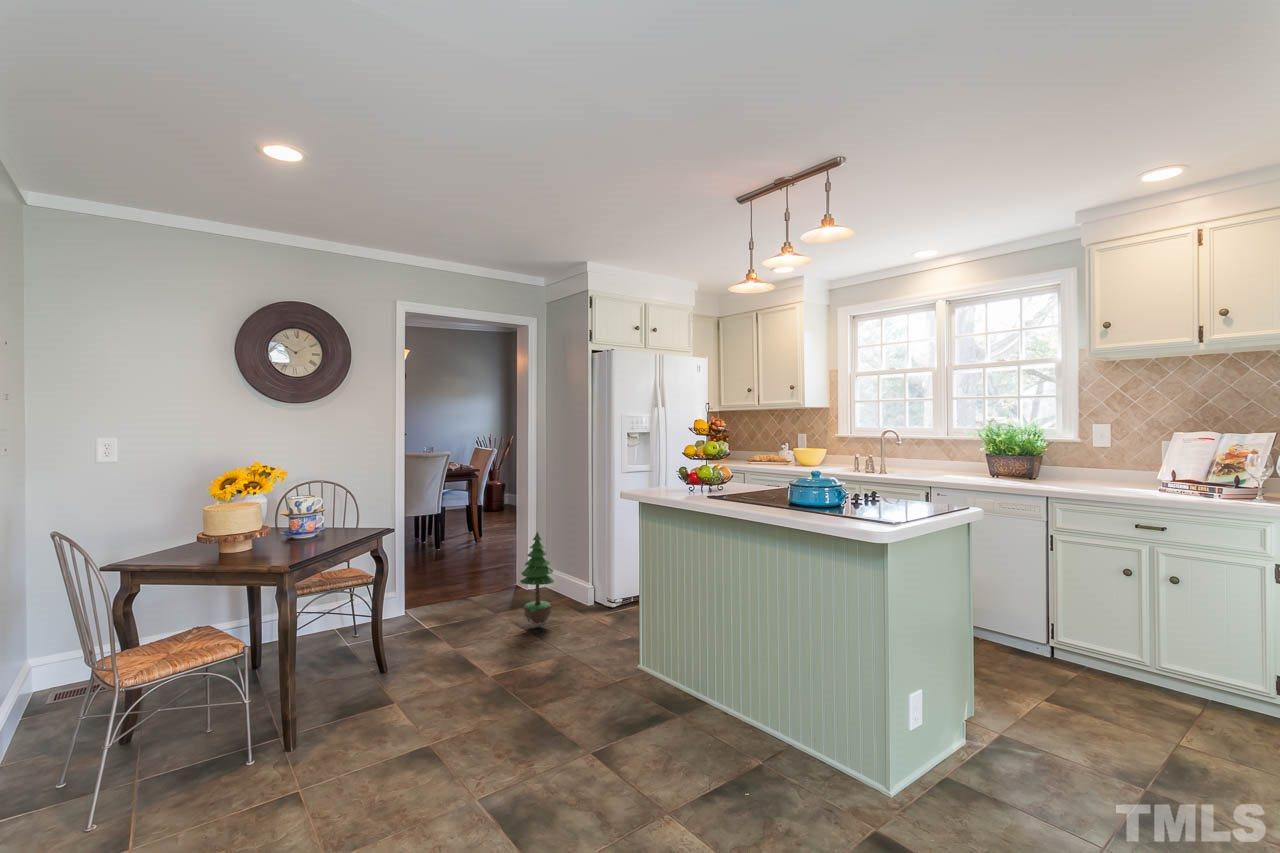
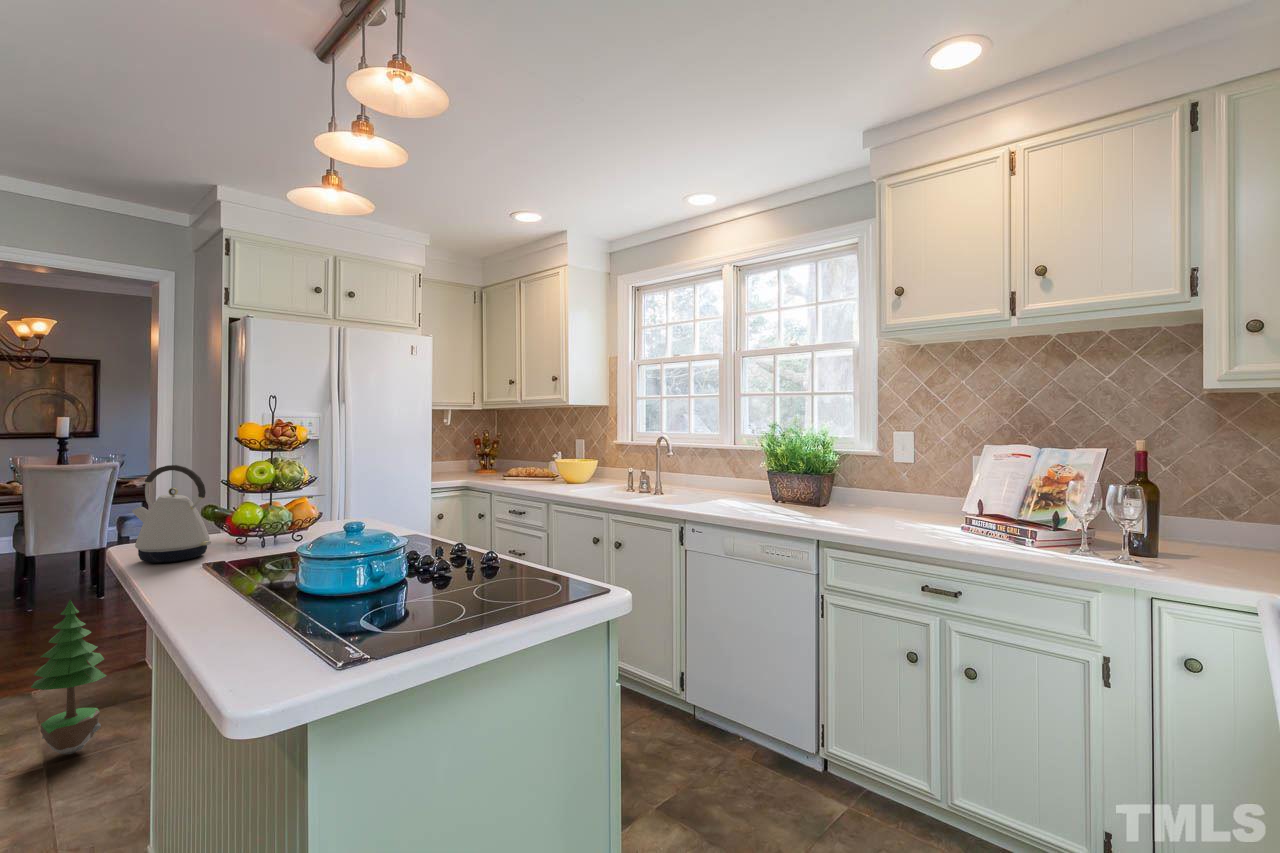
kettle: none [656,443,697,497] -> present [132,465,211,563]

